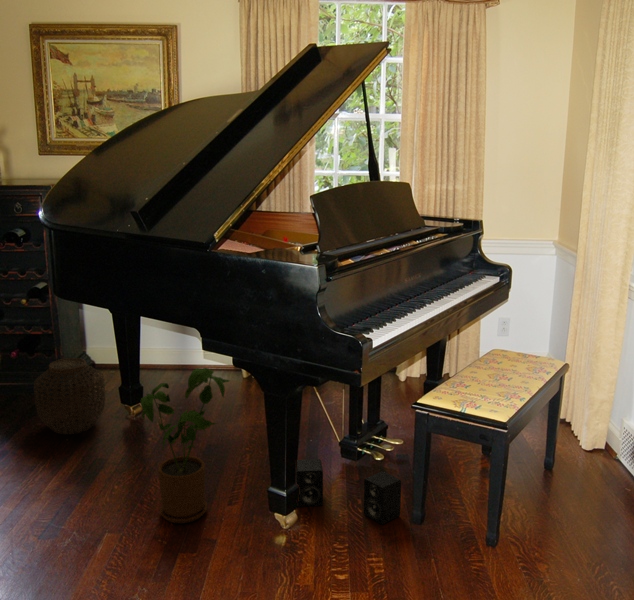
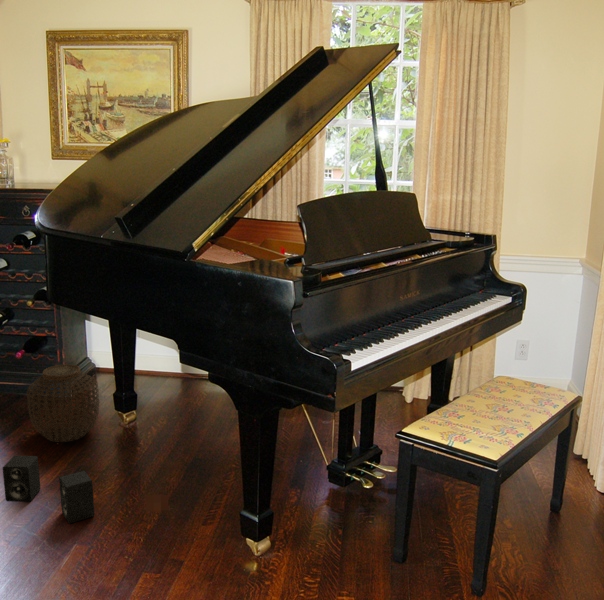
house plant: present [141,368,229,523] -> none [114,383,210,546]
speaker: present [295,459,401,525] -> present [3,456,94,524]

